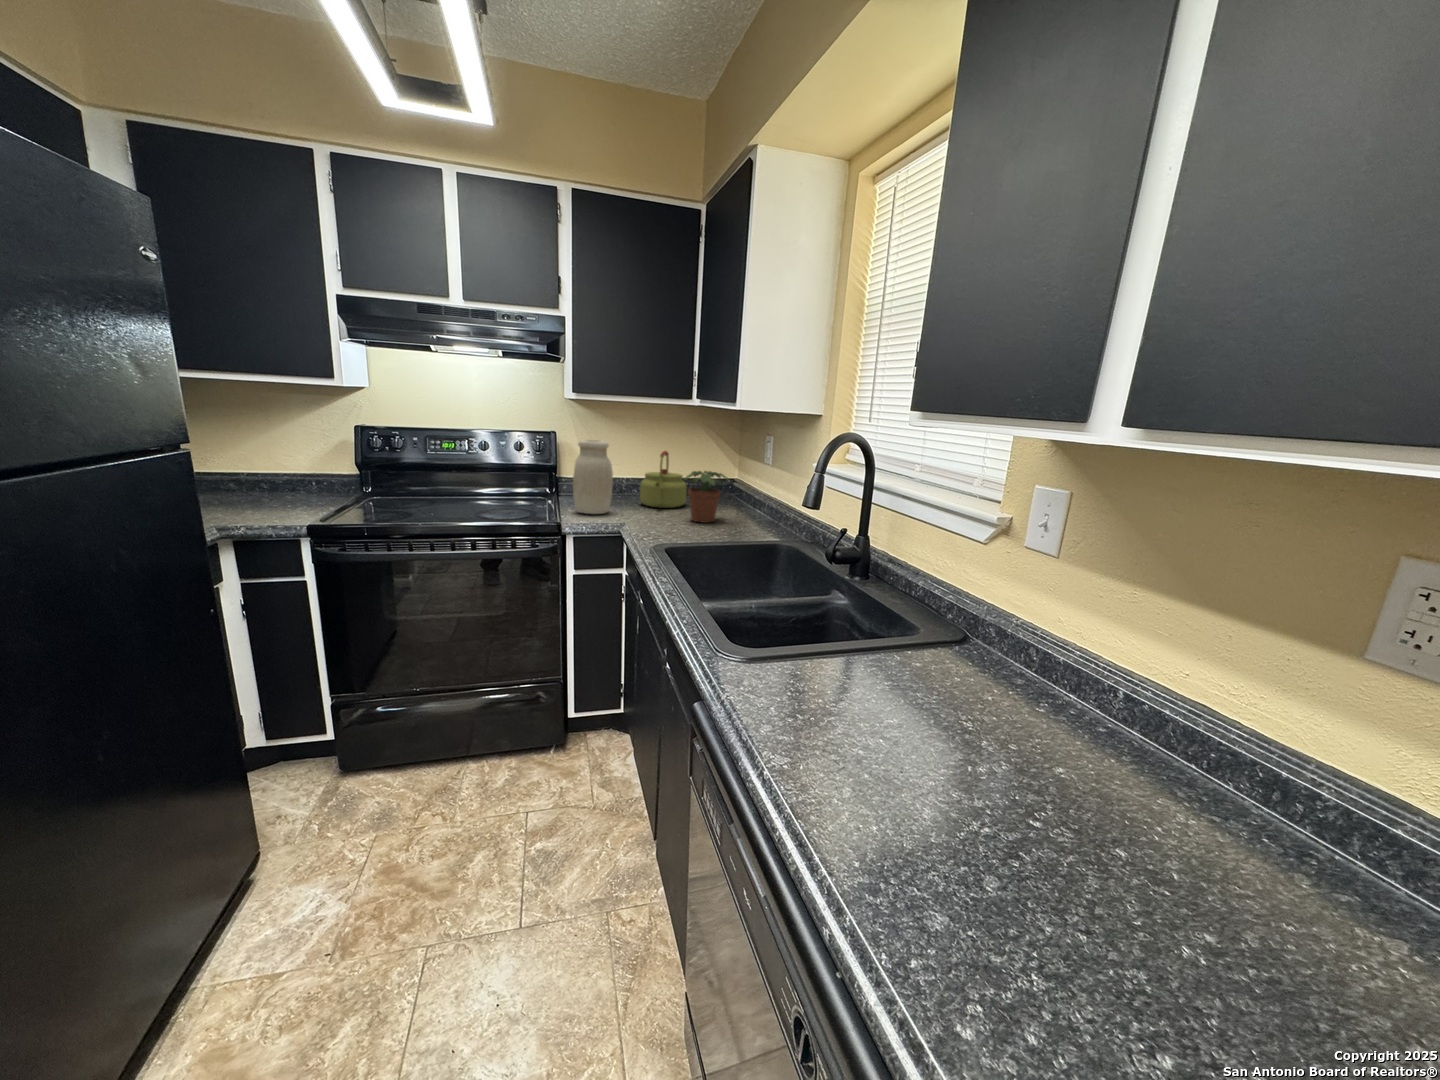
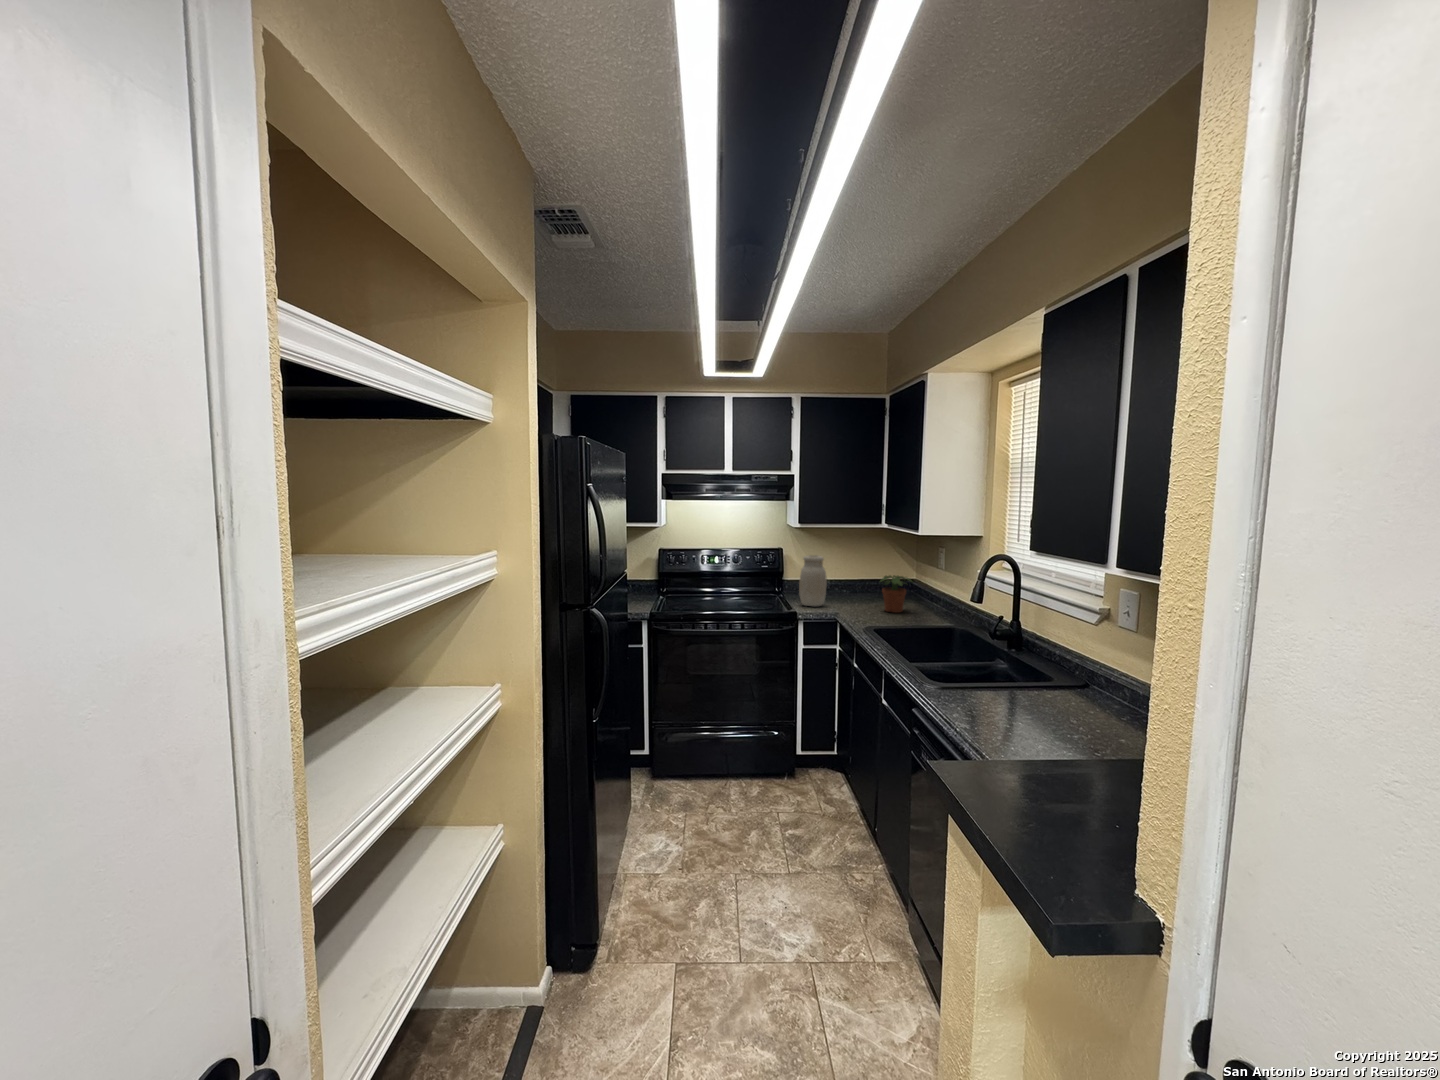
kettle: present [640,451,686,508] -> none [842,560,877,602]

